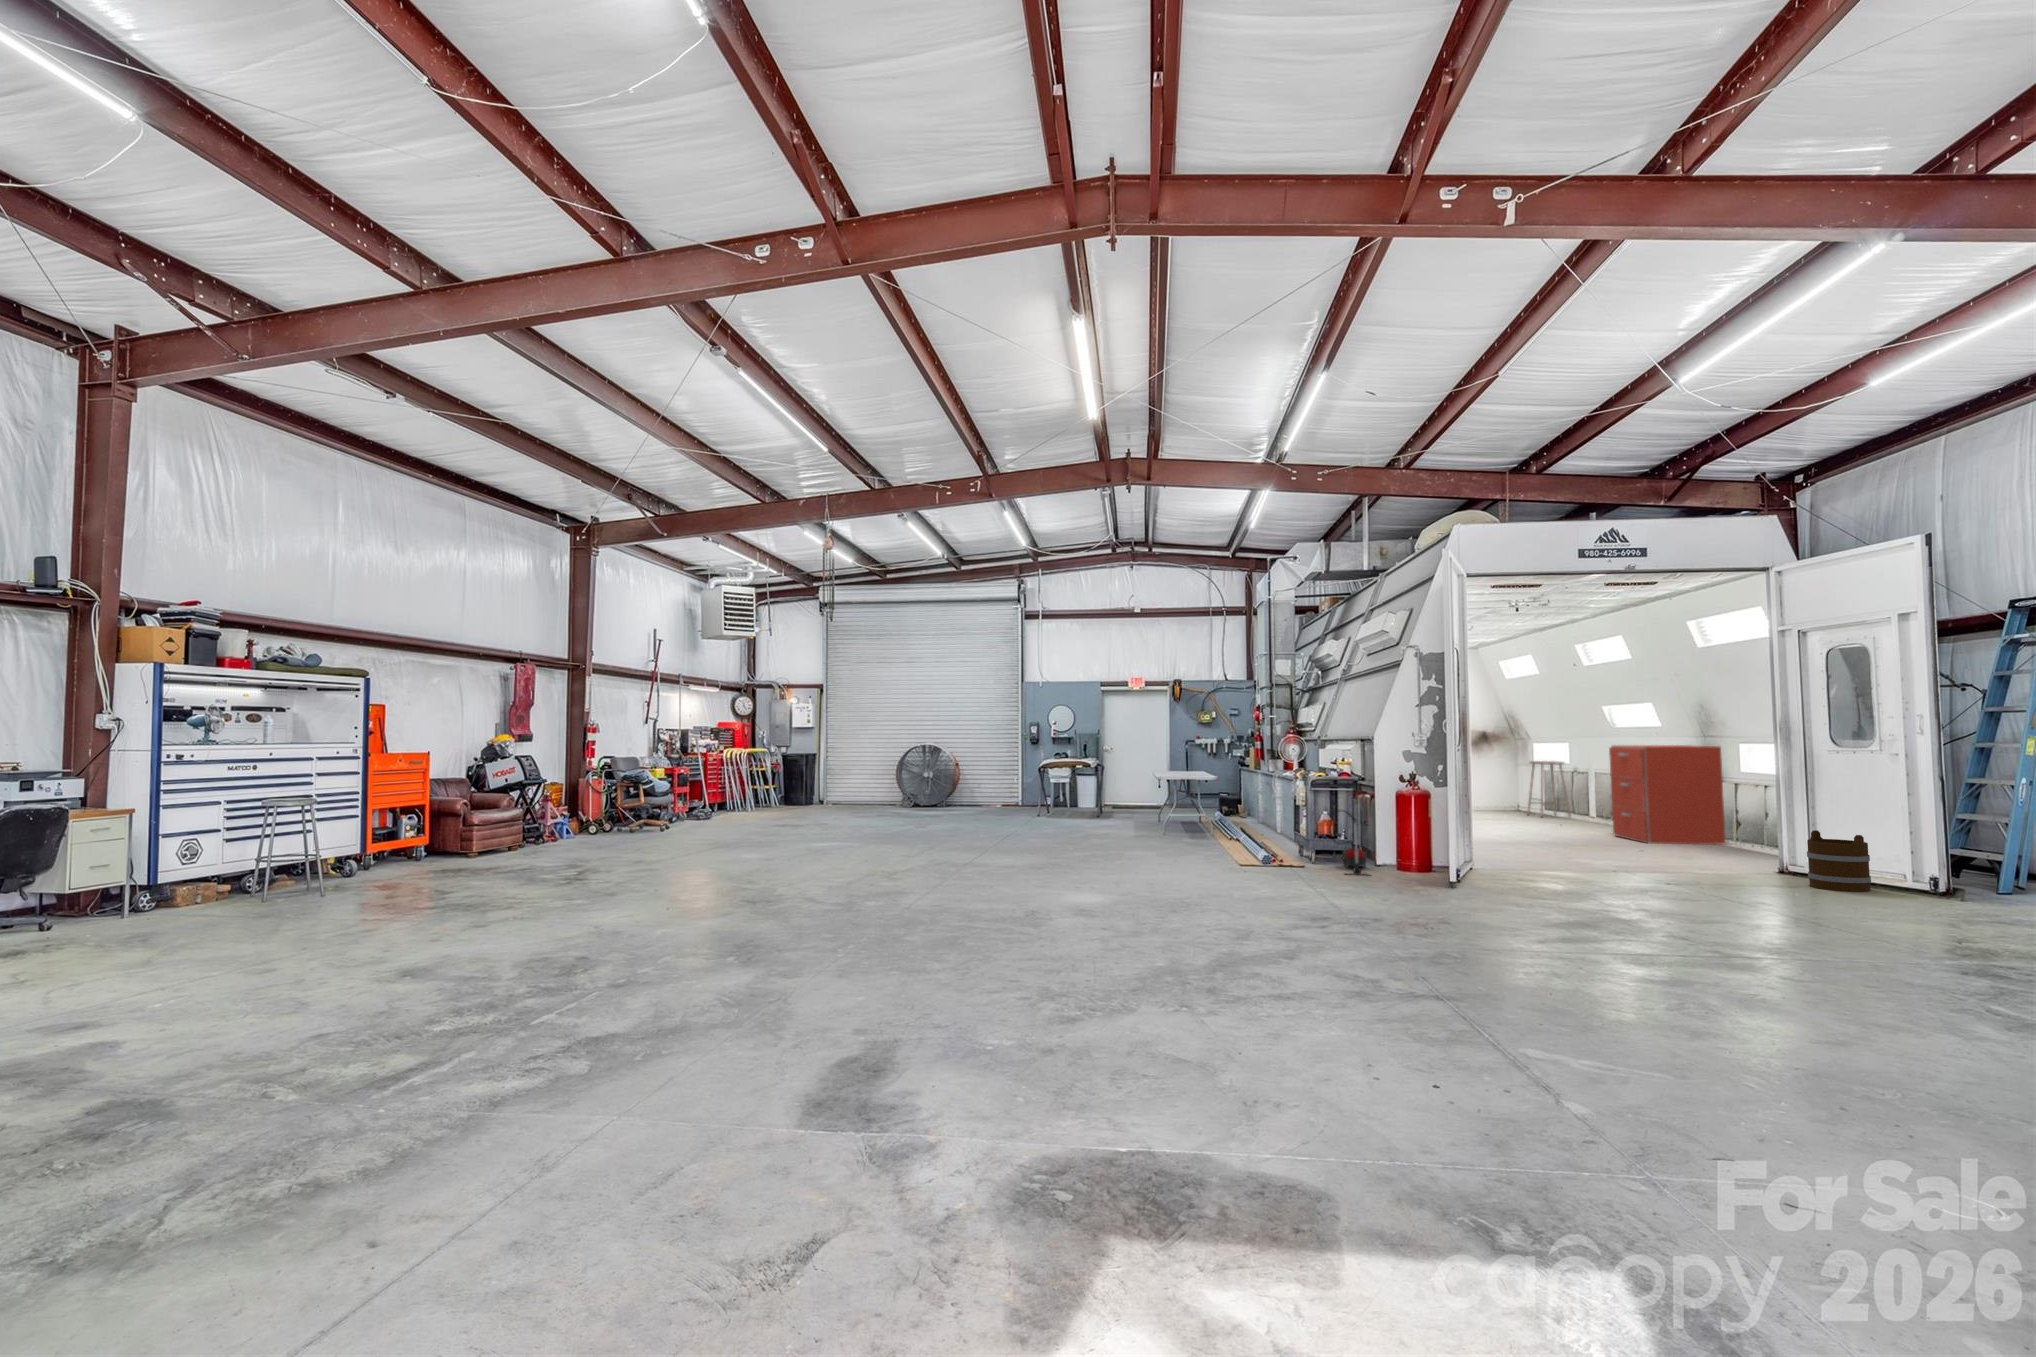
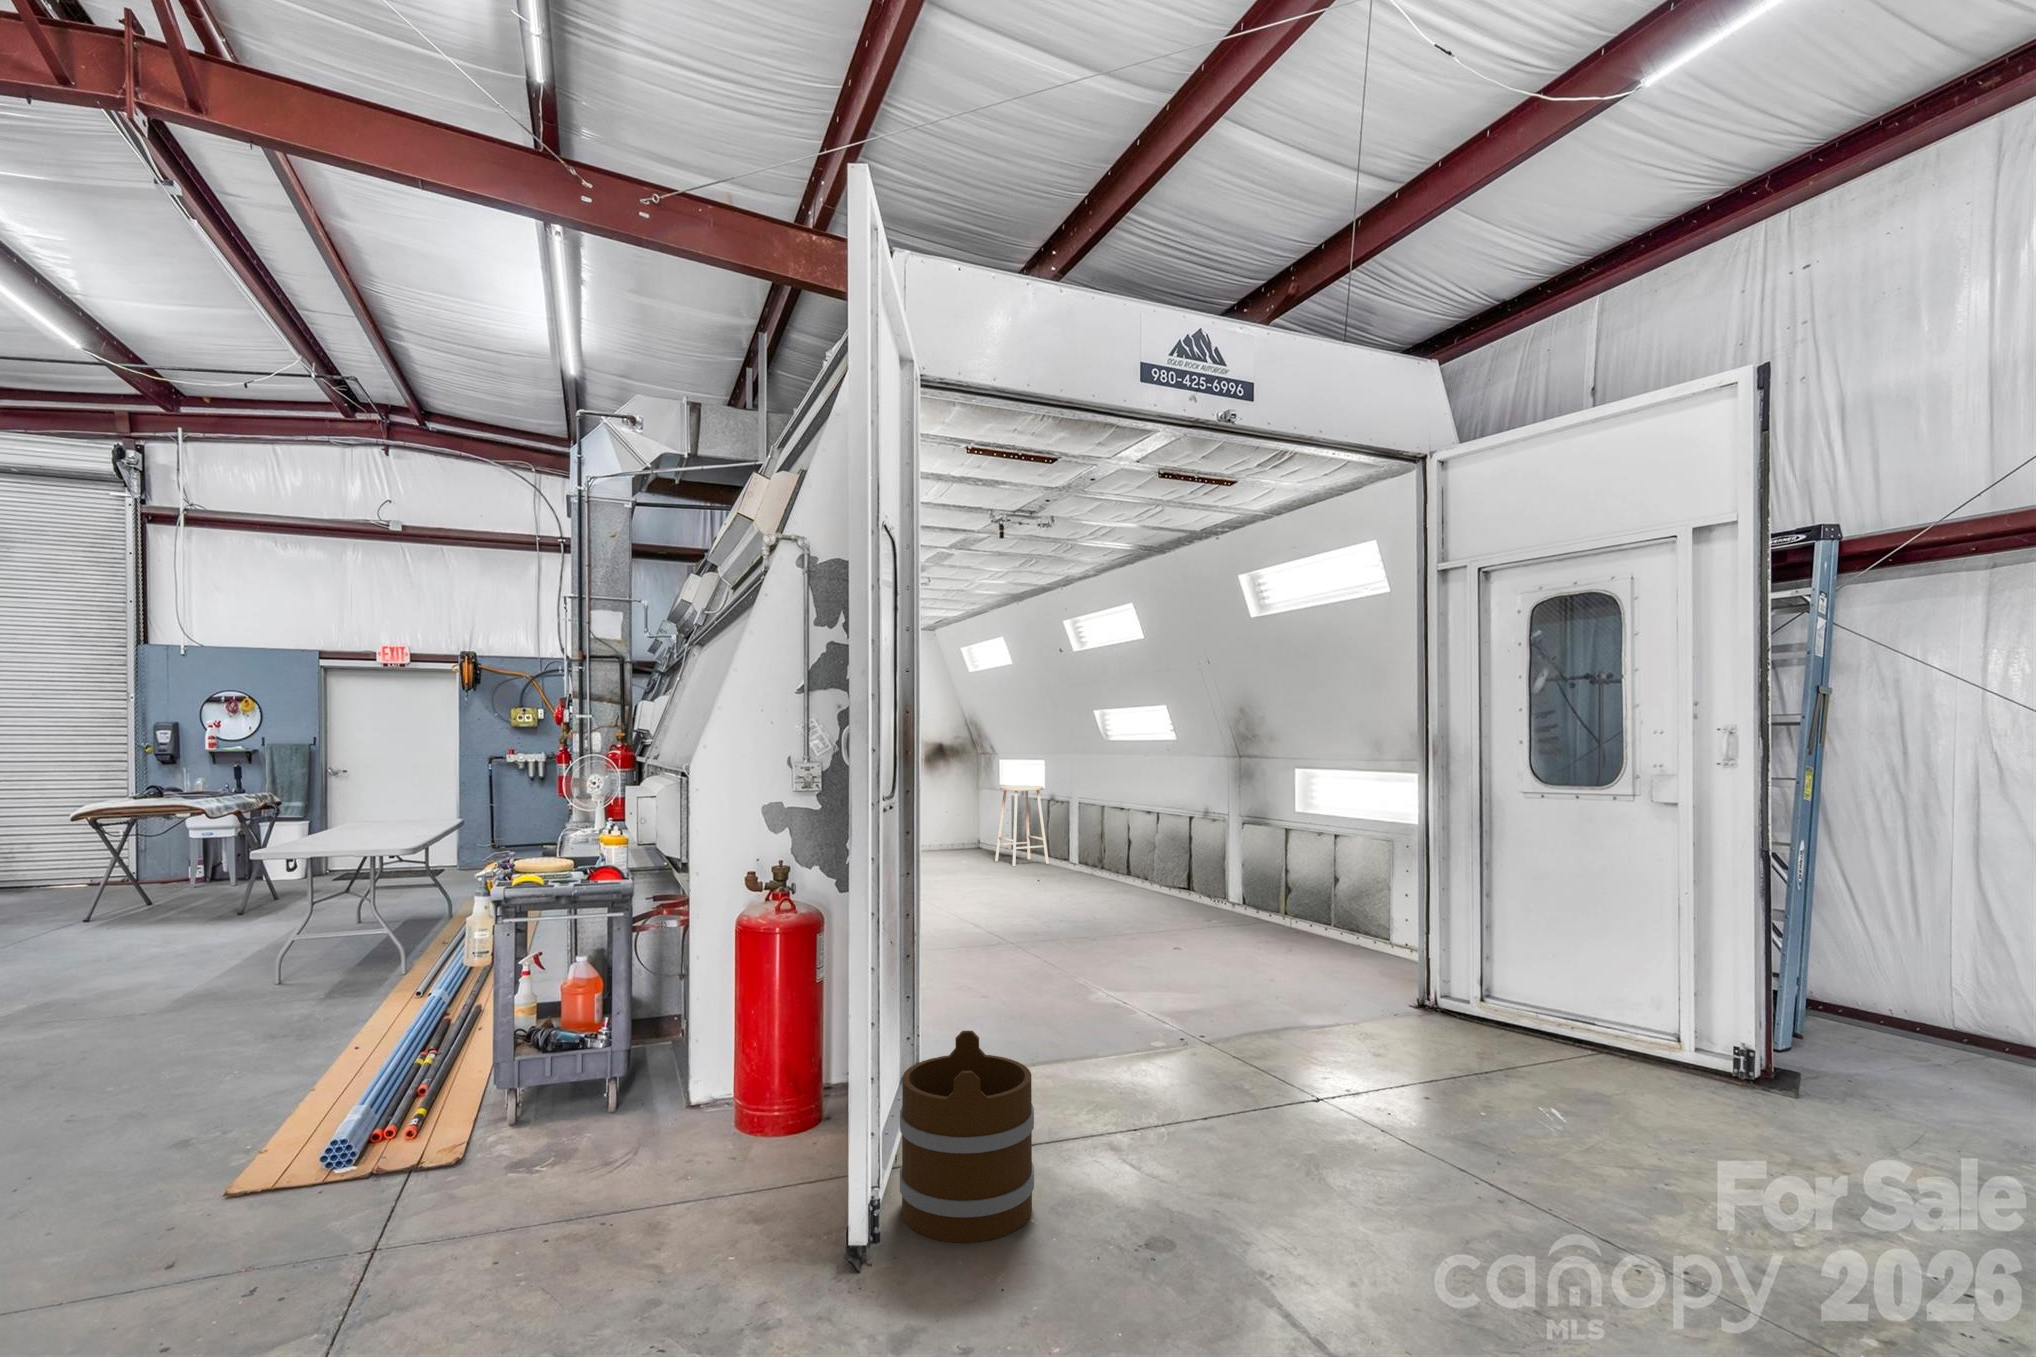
filing cabinet: present [1609,745,1726,845] -> none [1117,767,1265,926]
vacuum cleaner: present [1329,811,1369,875] -> none [533,987,655,1211]
bucket: present [1807,830,1871,892] -> present [900,1031,1034,1243]

